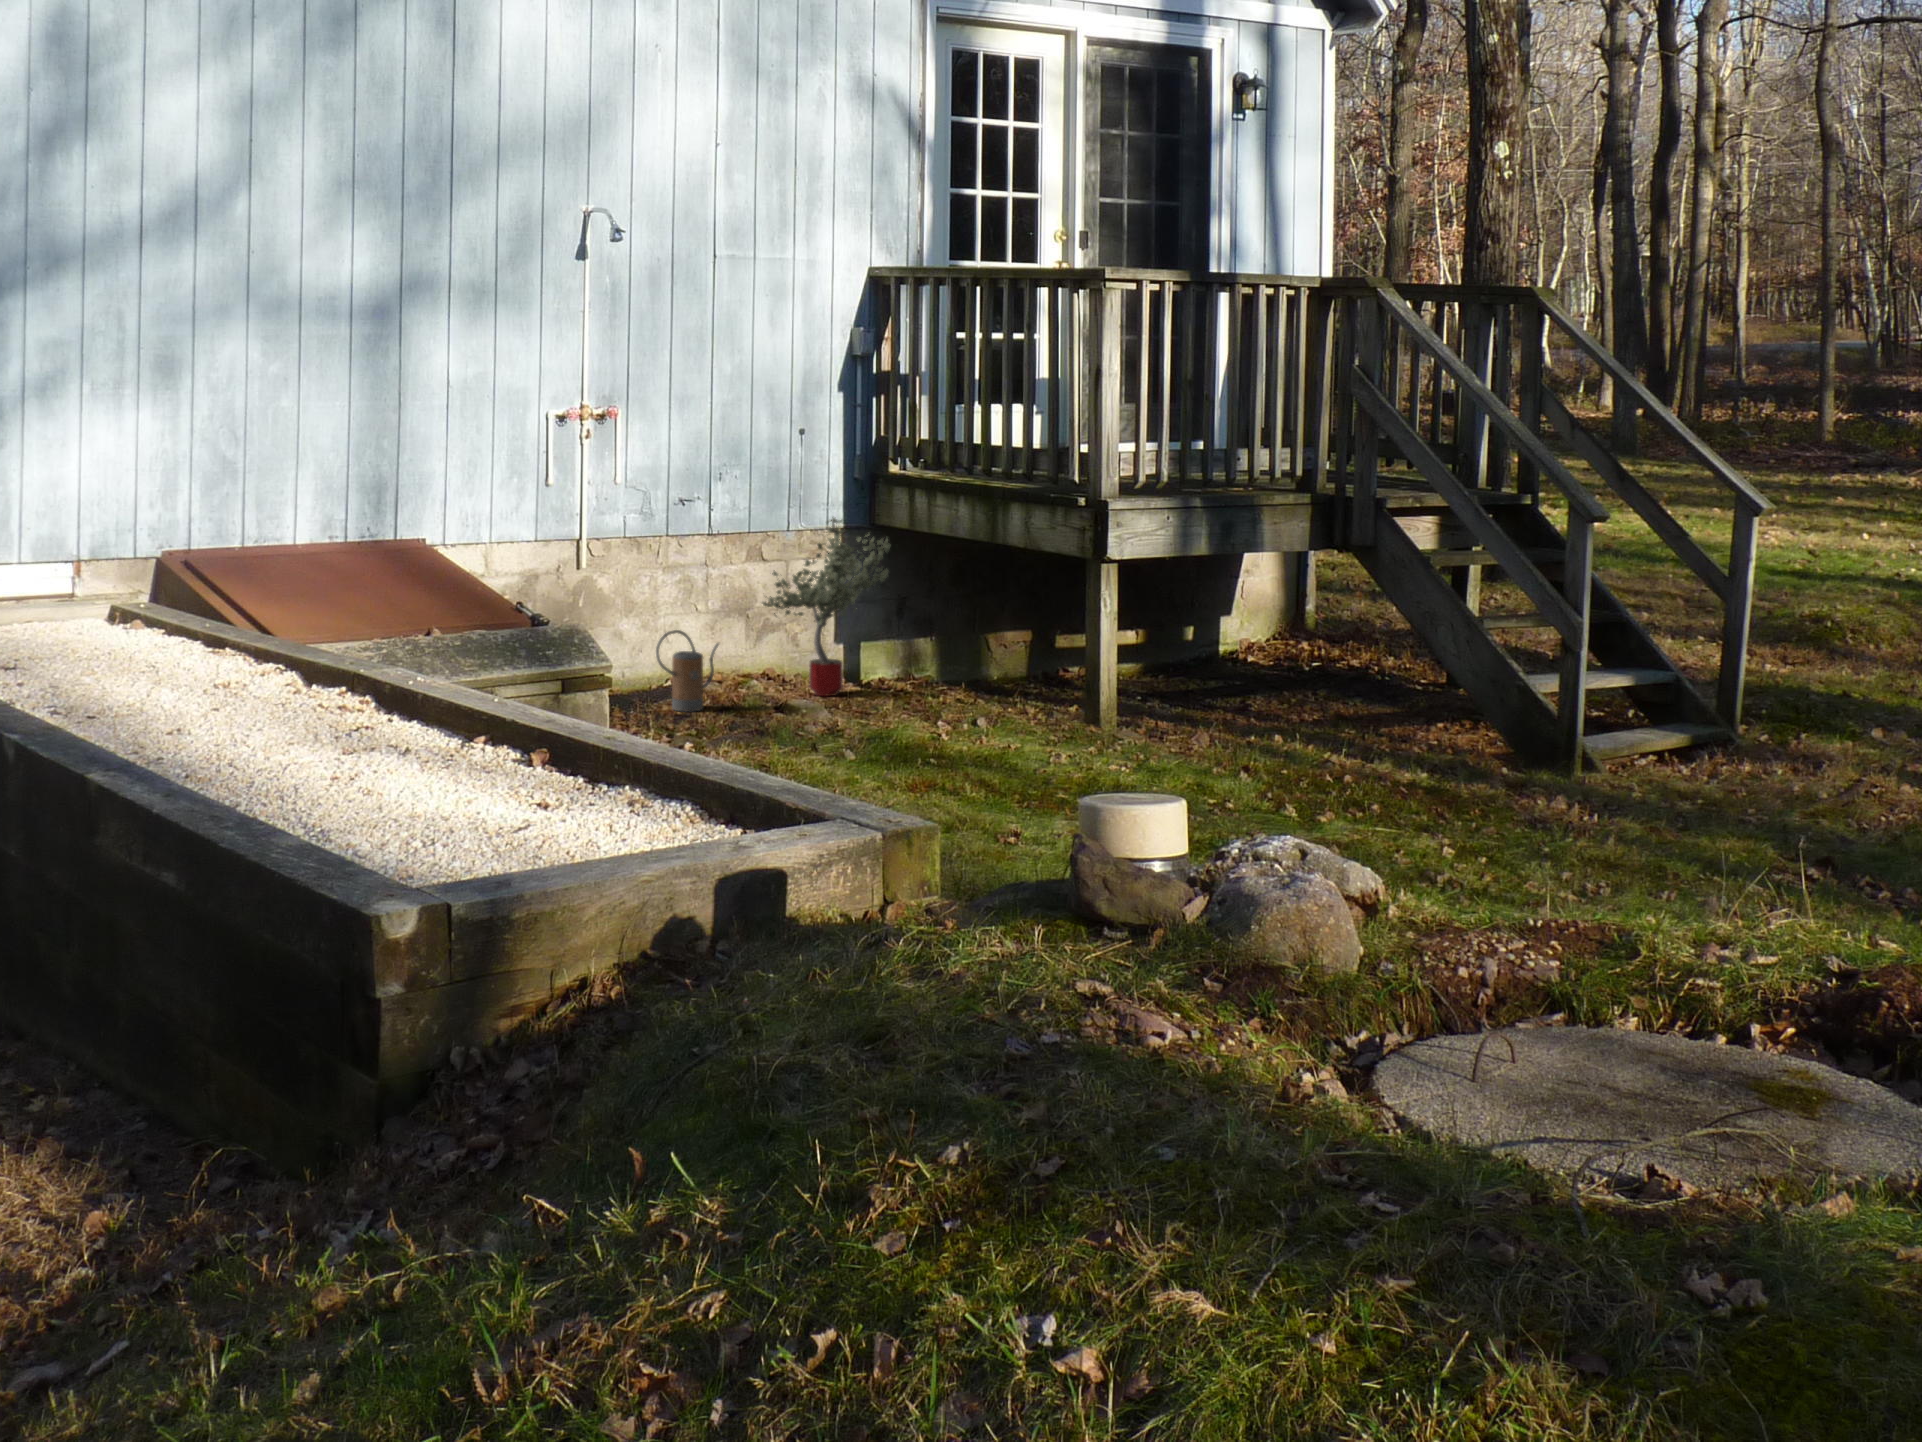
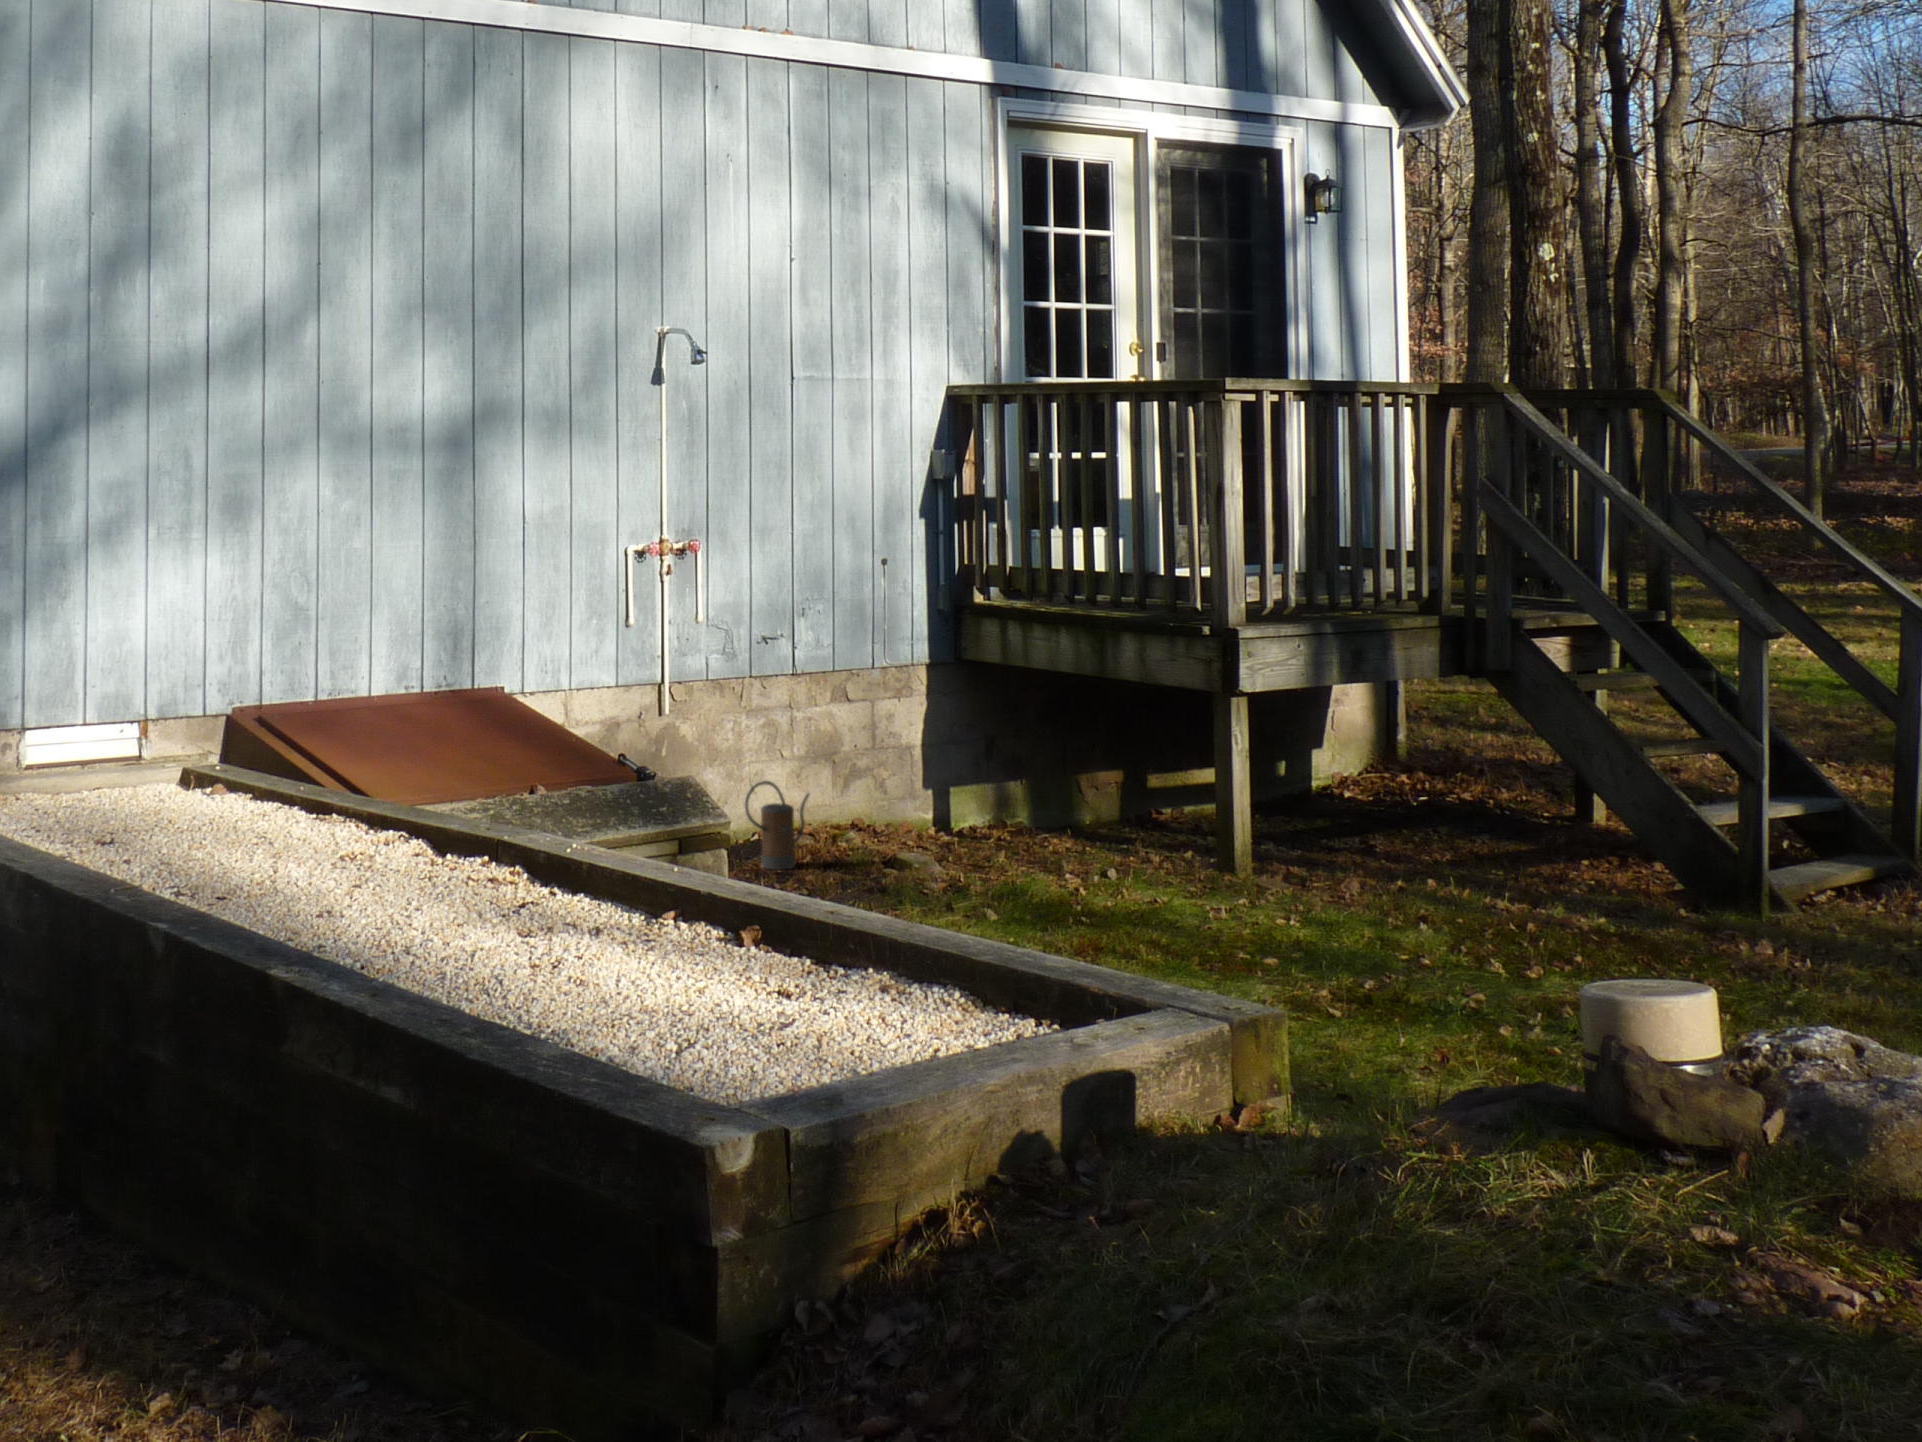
potted tree: present [762,518,890,696] -> none [849,653,983,849]

